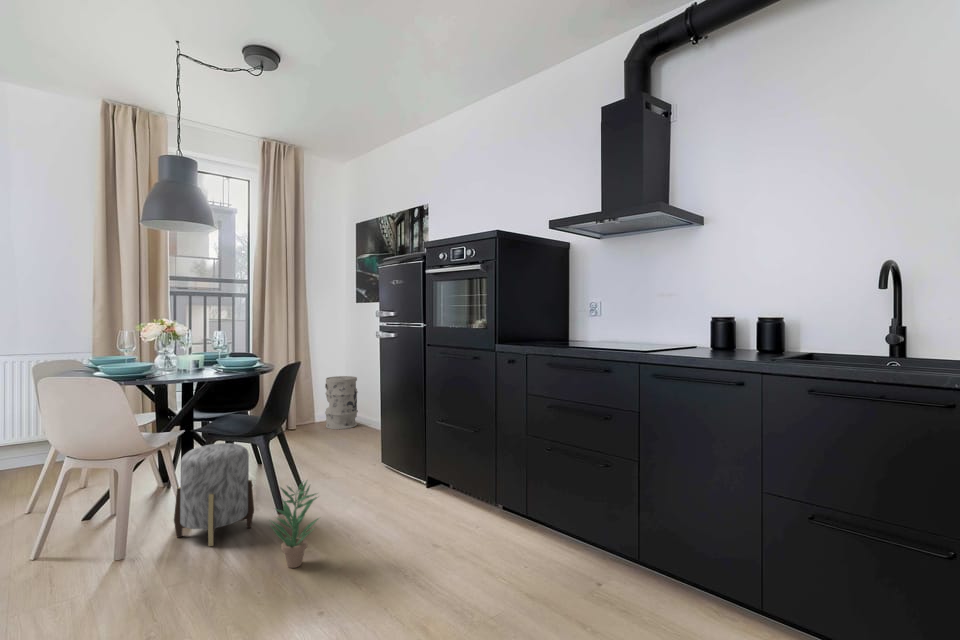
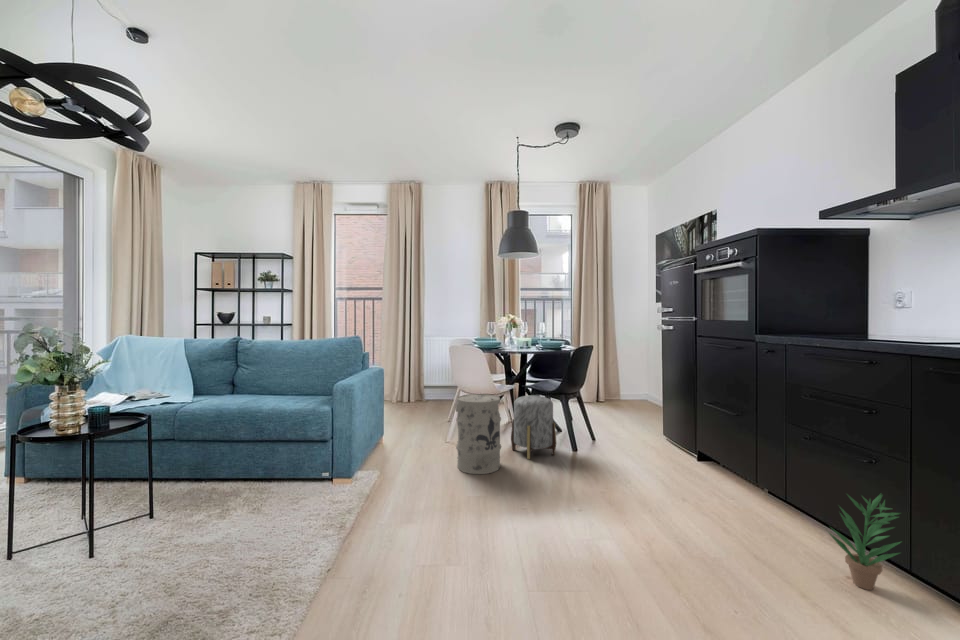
trash can: present [325,376,358,429] -> present [456,394,501,474]
potted plant: present [271,482,318,568] -> present [829,494,901,590]

